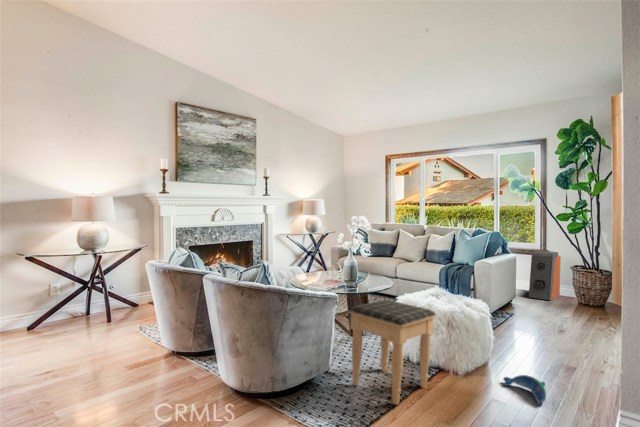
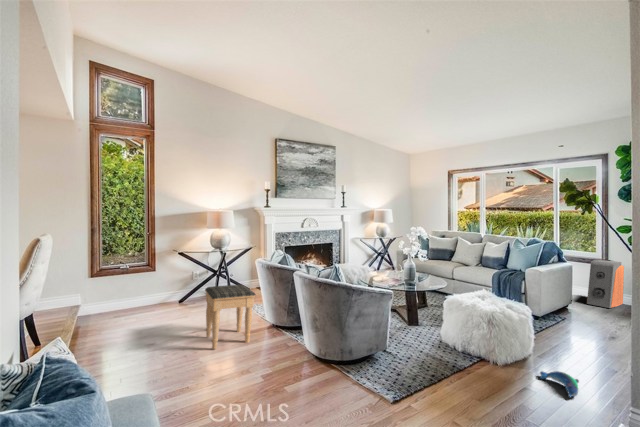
footstool: present [349,300,436,405] -> present [205,285,256,349]

